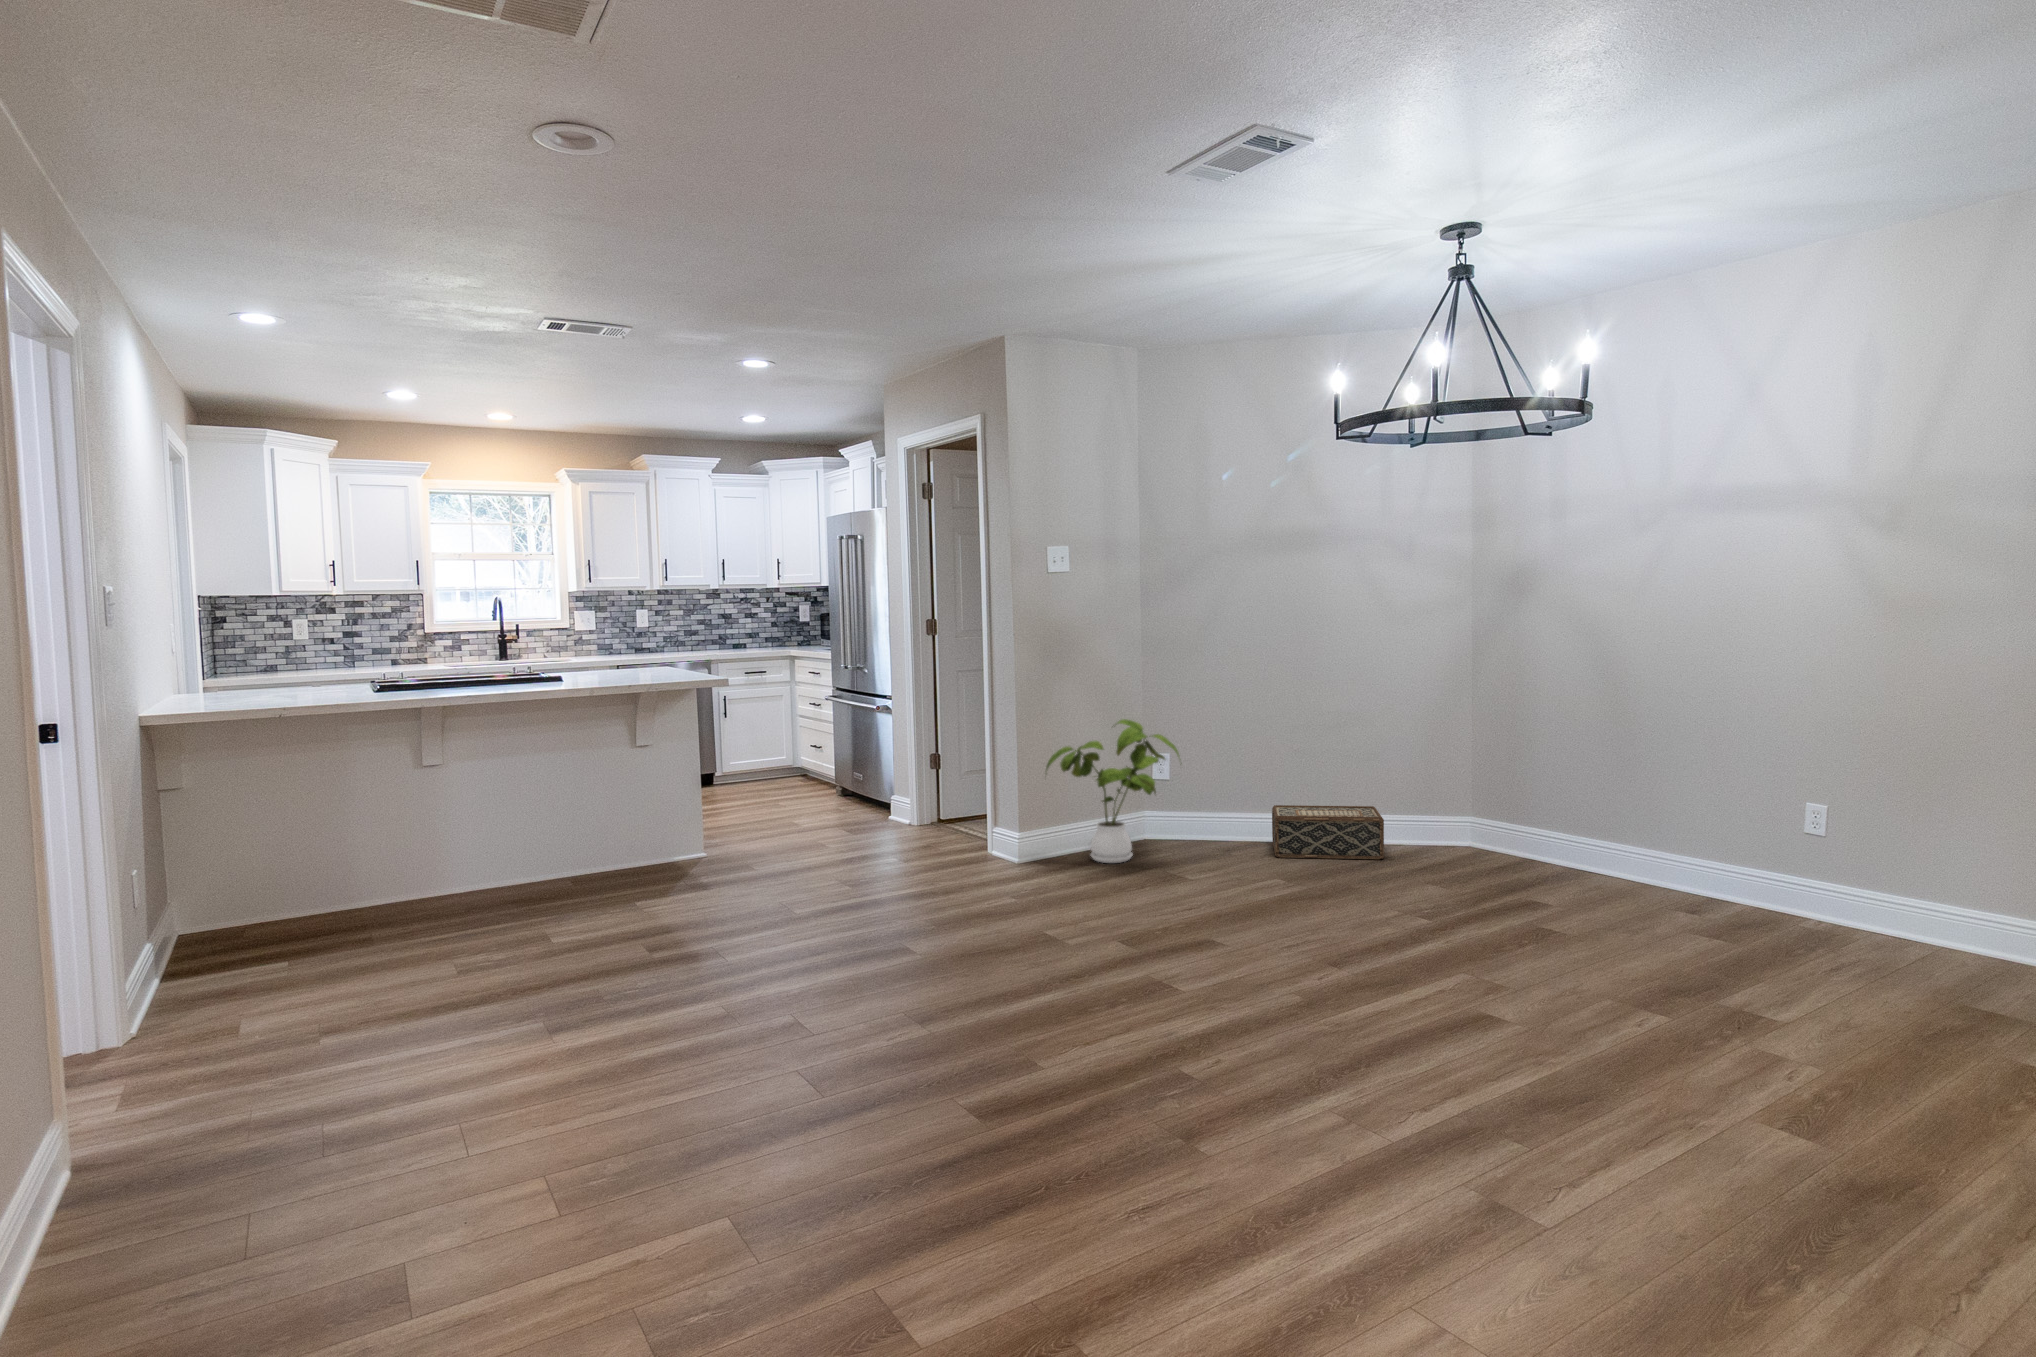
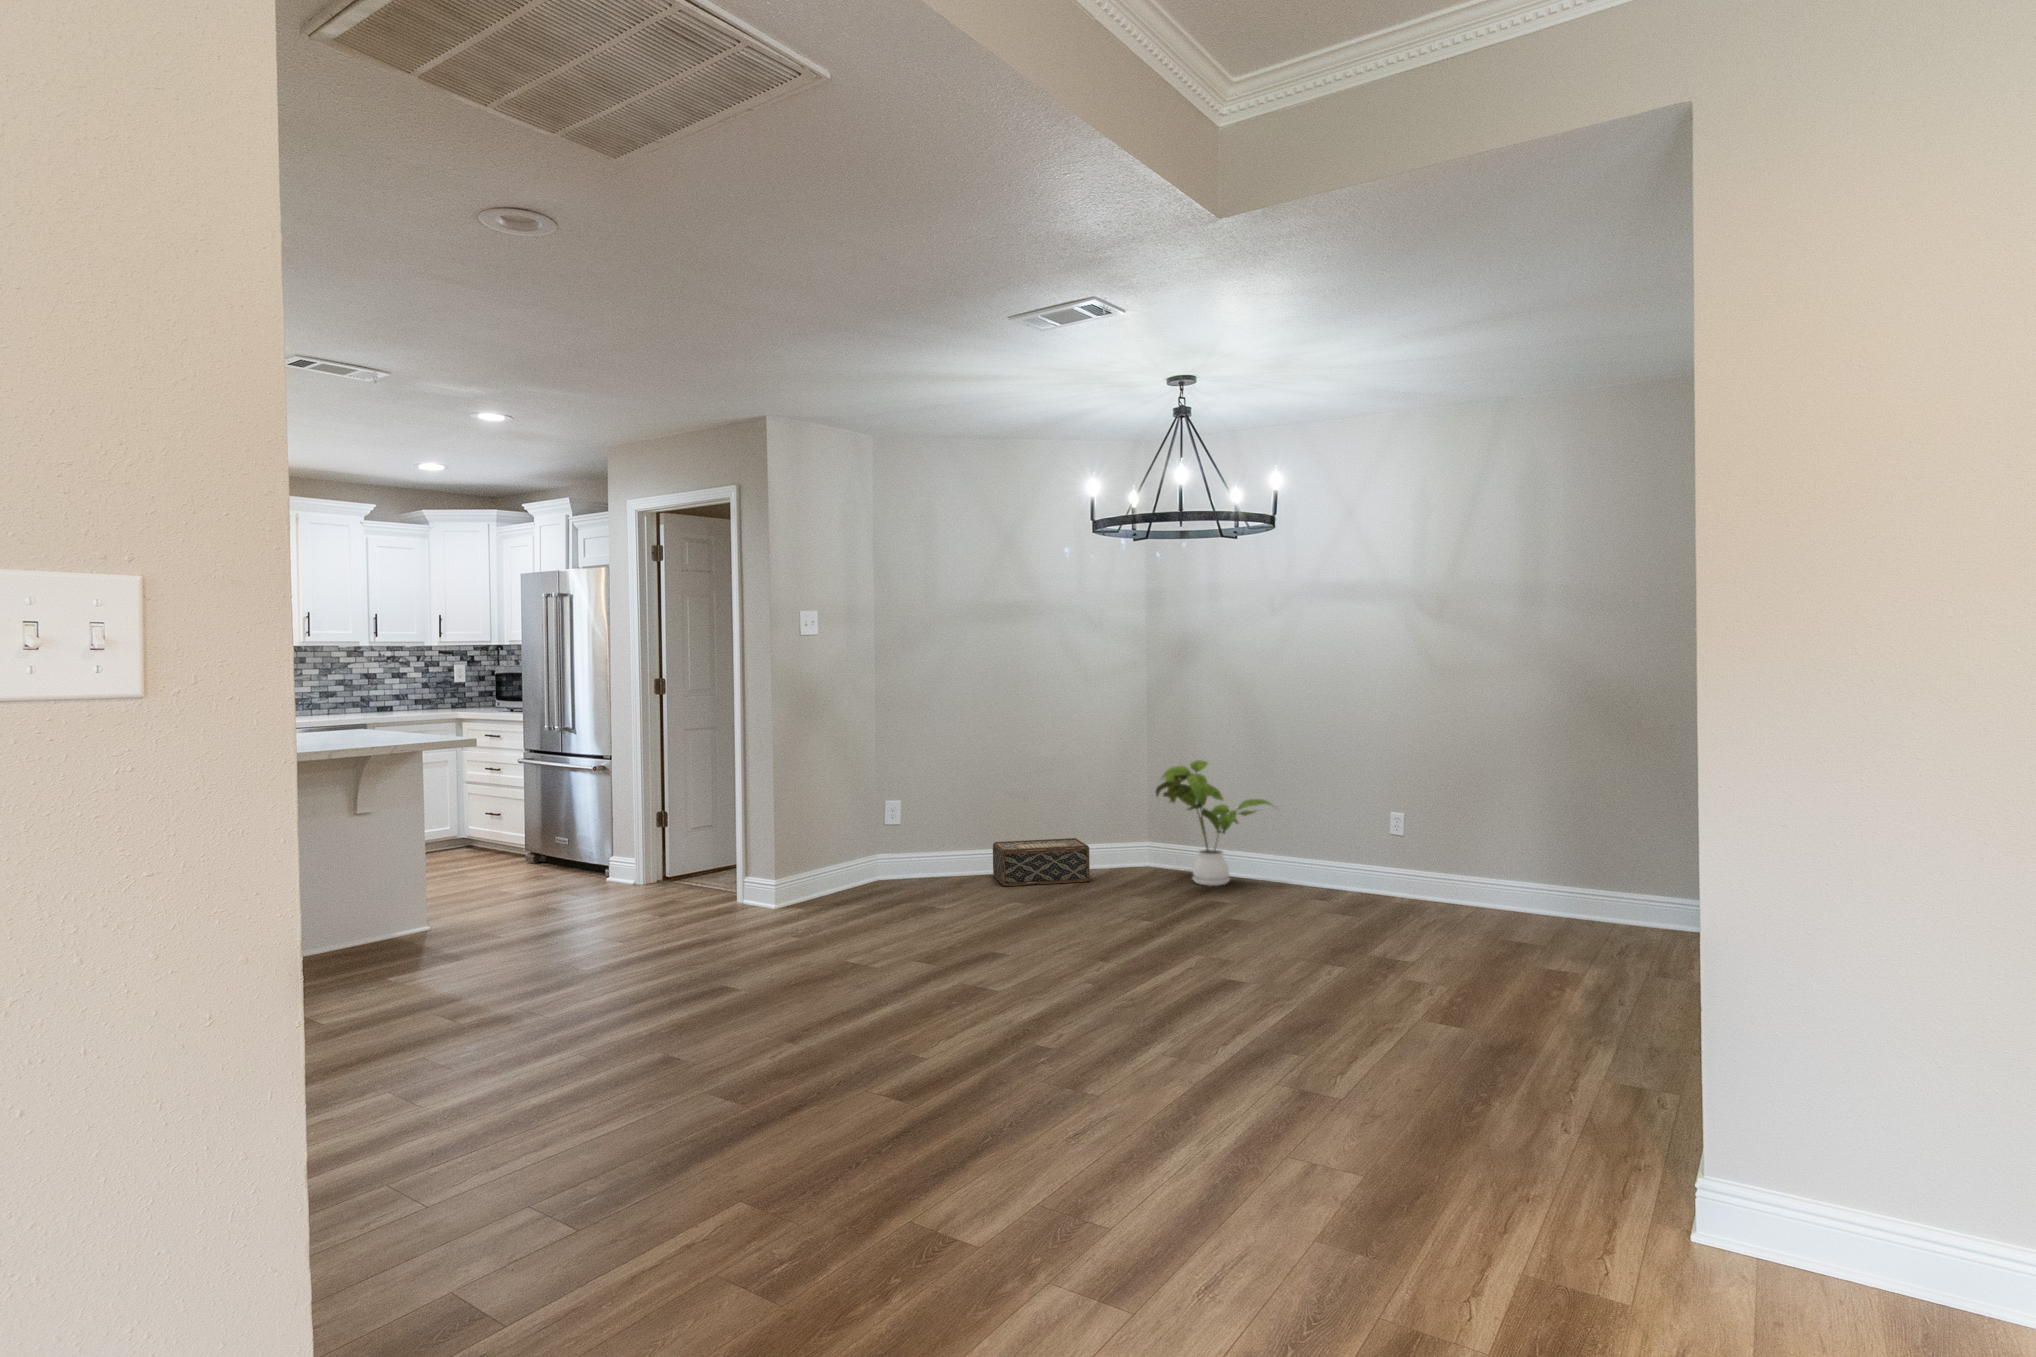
house plant: present [1046,719,1179,863] -> present [1156,760,1272,886]

